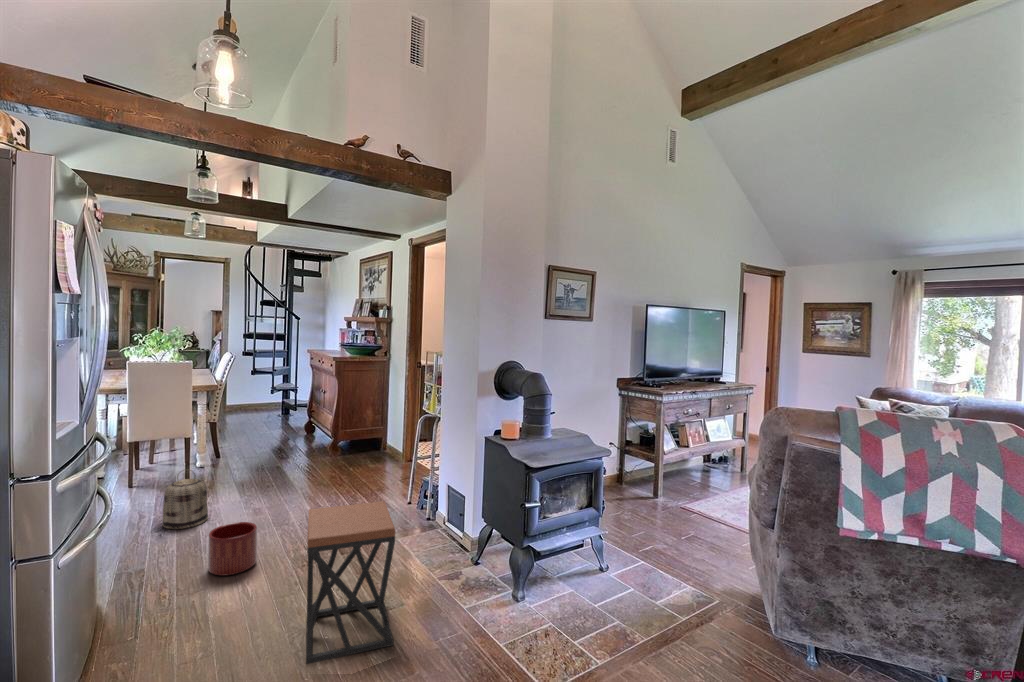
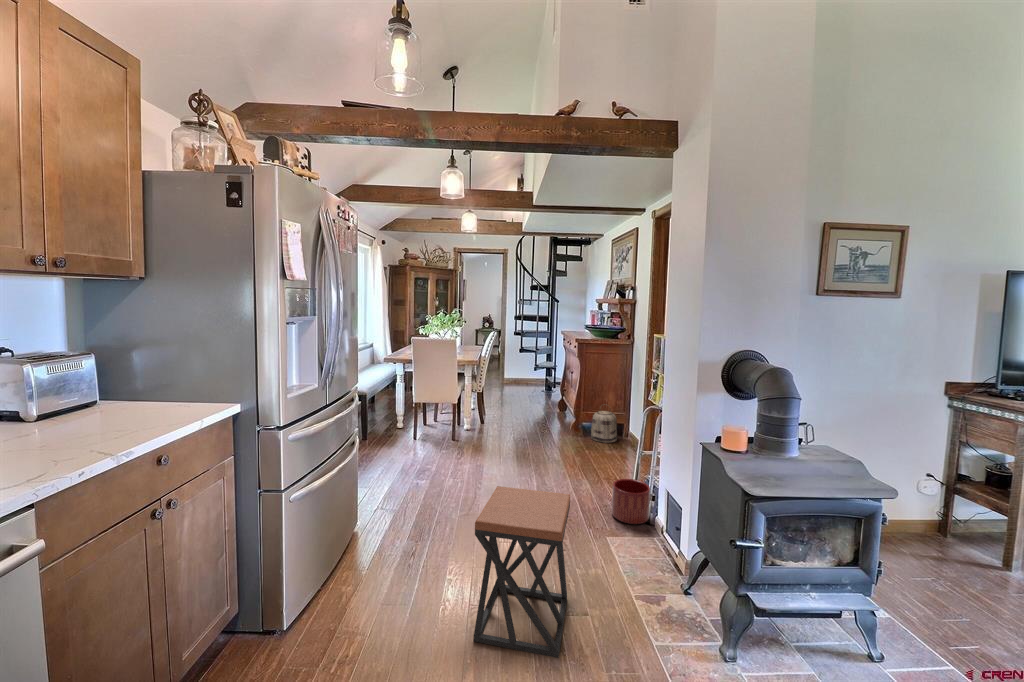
basket: present [162,470,208,529] -> present [591,411,617,443]
planter: present [208,522,257,576] -> present [612,479,650,524]

